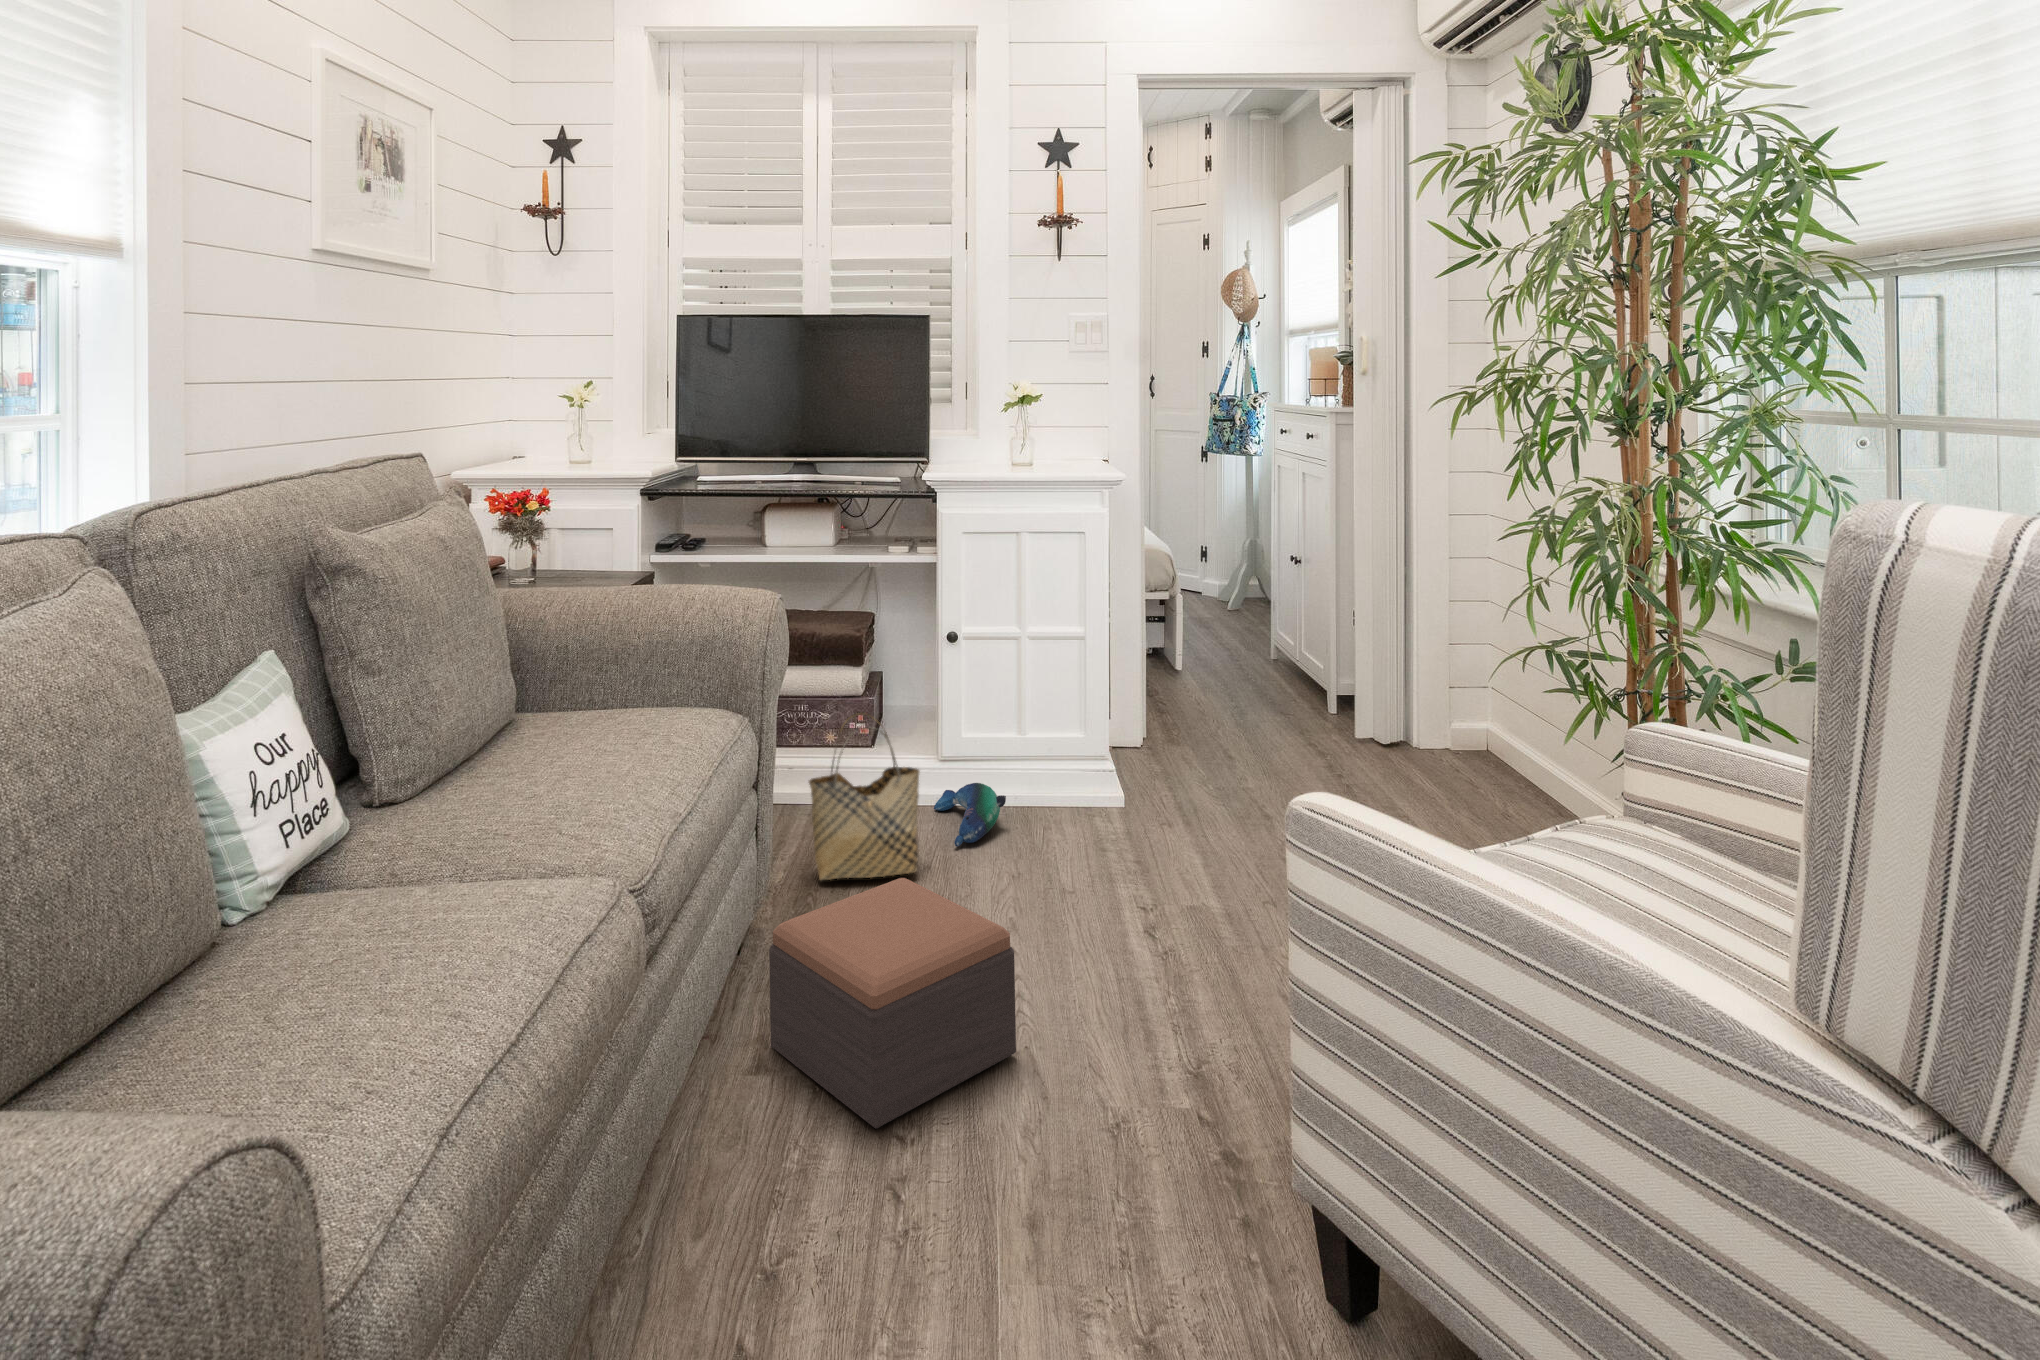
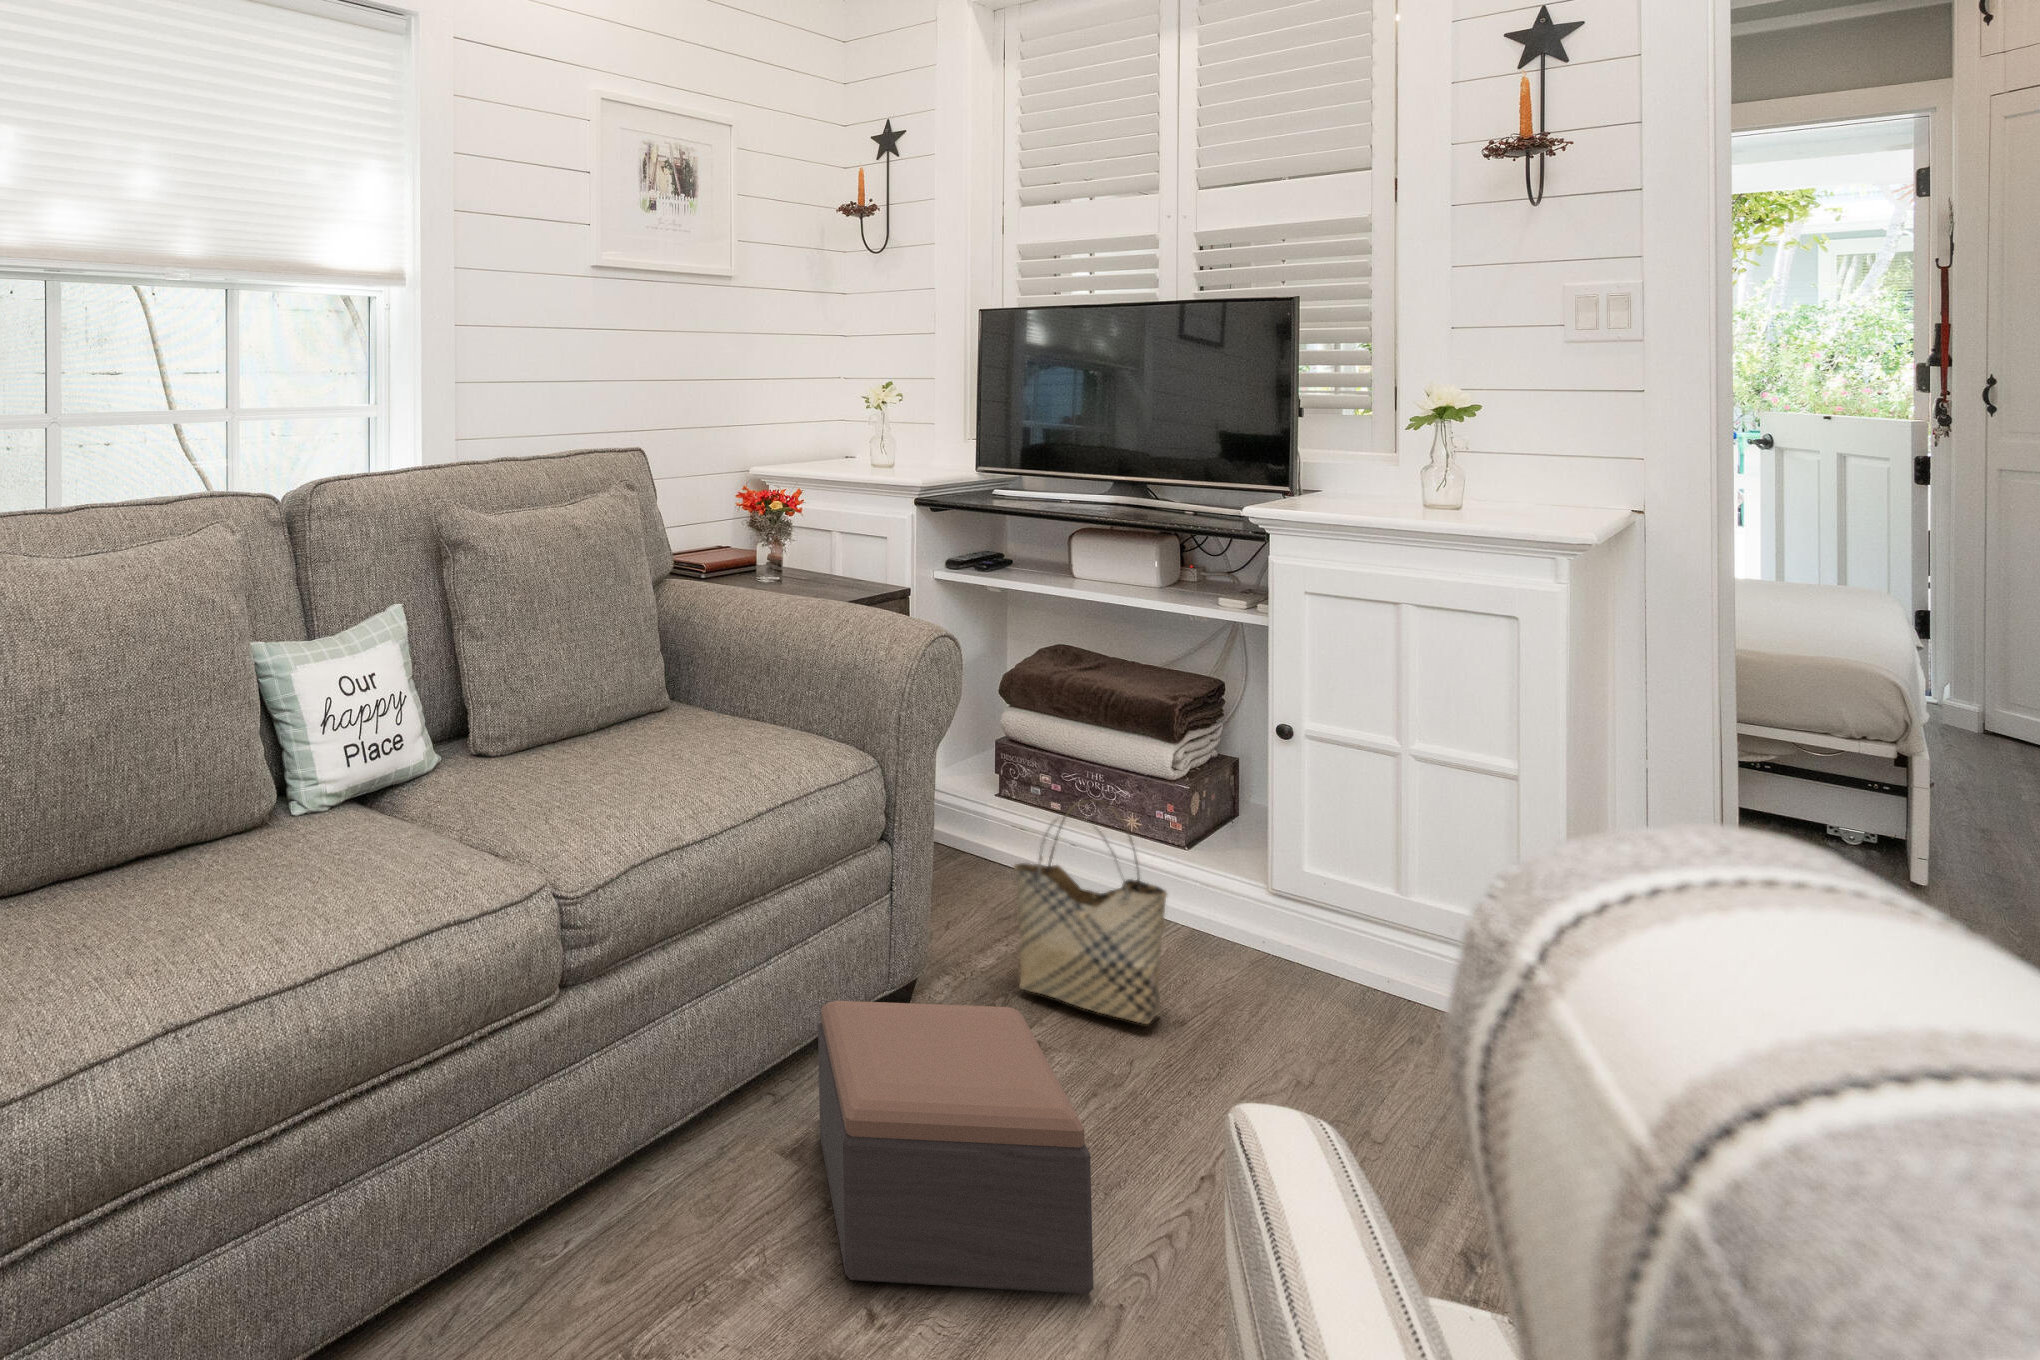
plush toy: present [934,783,1006,847] -> none [1237,940,1343,1021]

